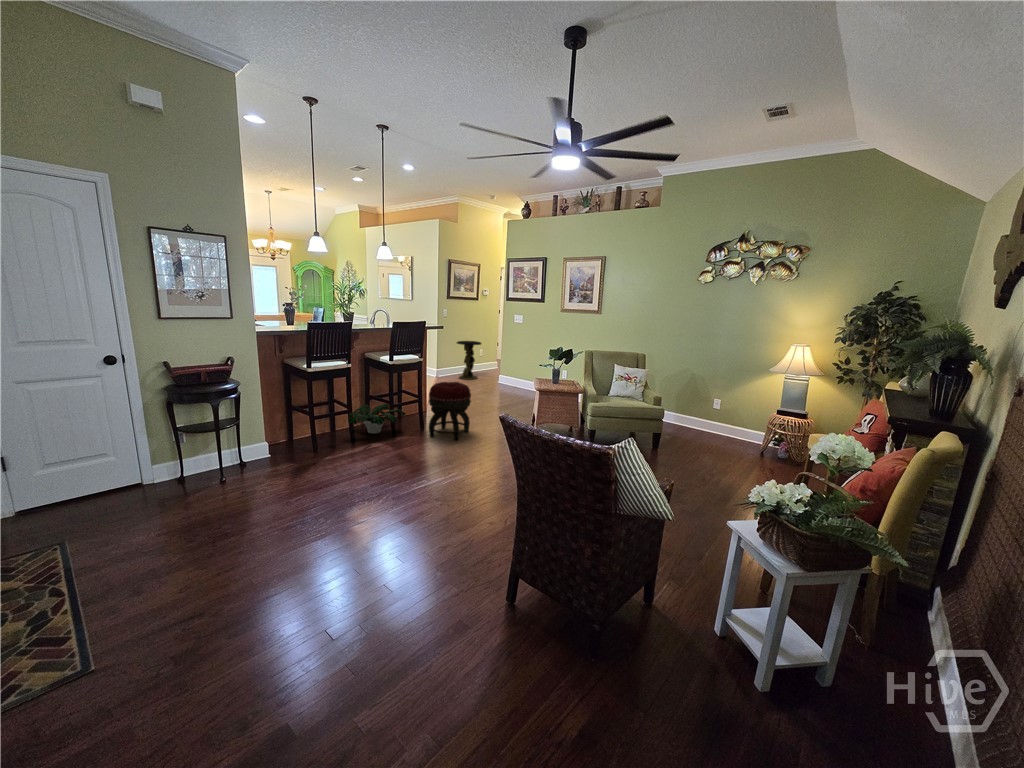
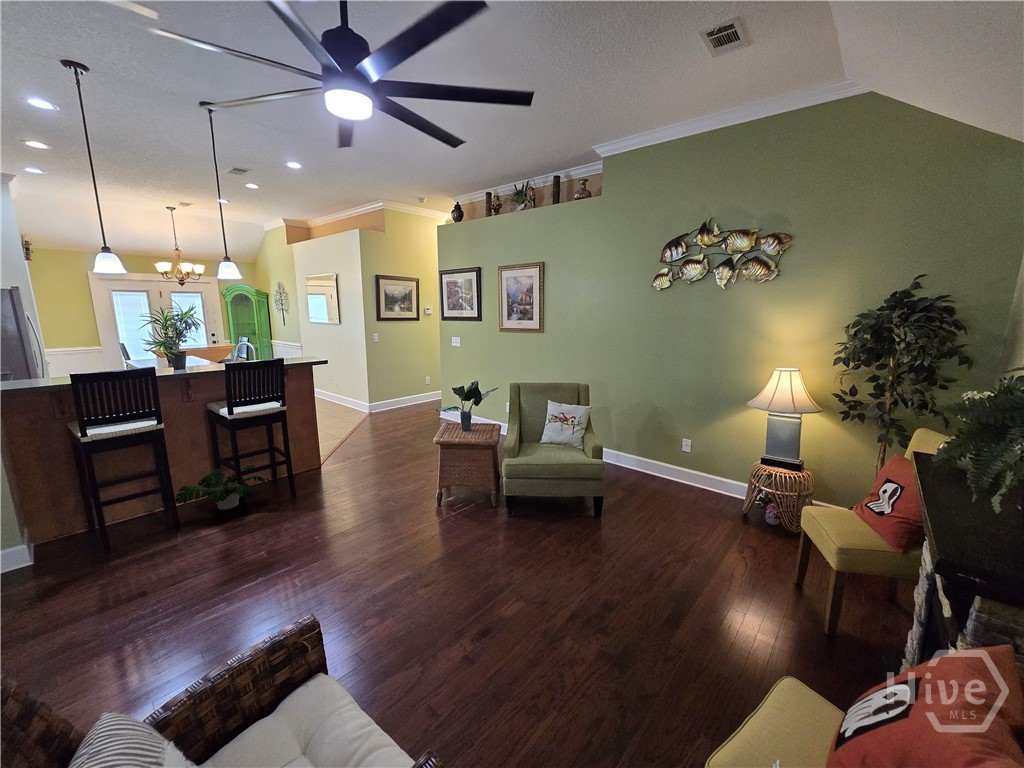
side table: present [457,341,481,380] -> none [391,367,421,412]
footstool: present [429,382,471,440] -> none [293,434,358,516]

